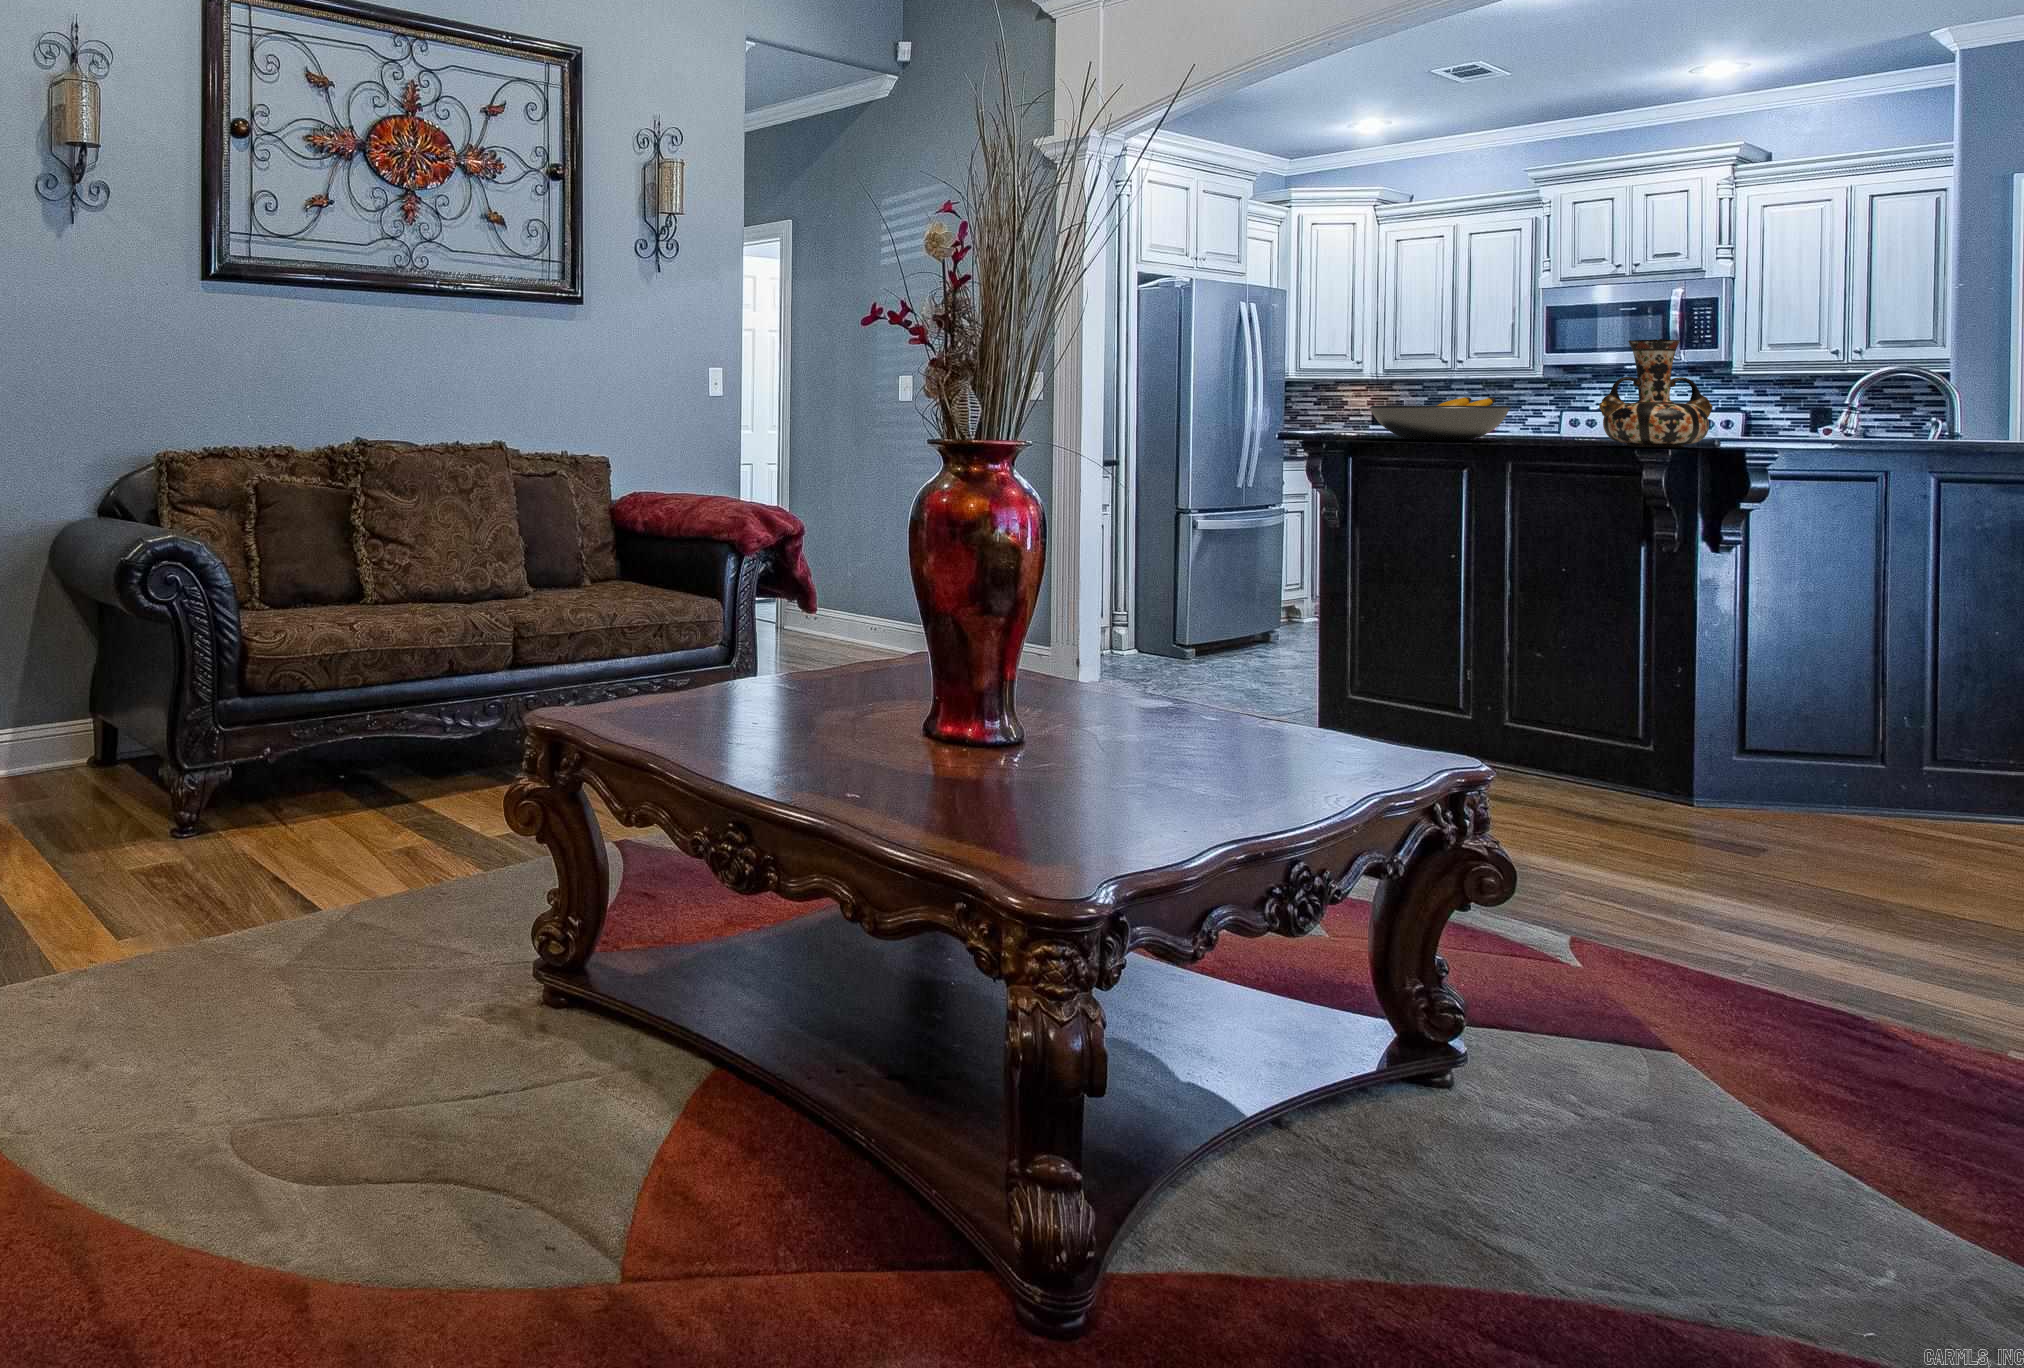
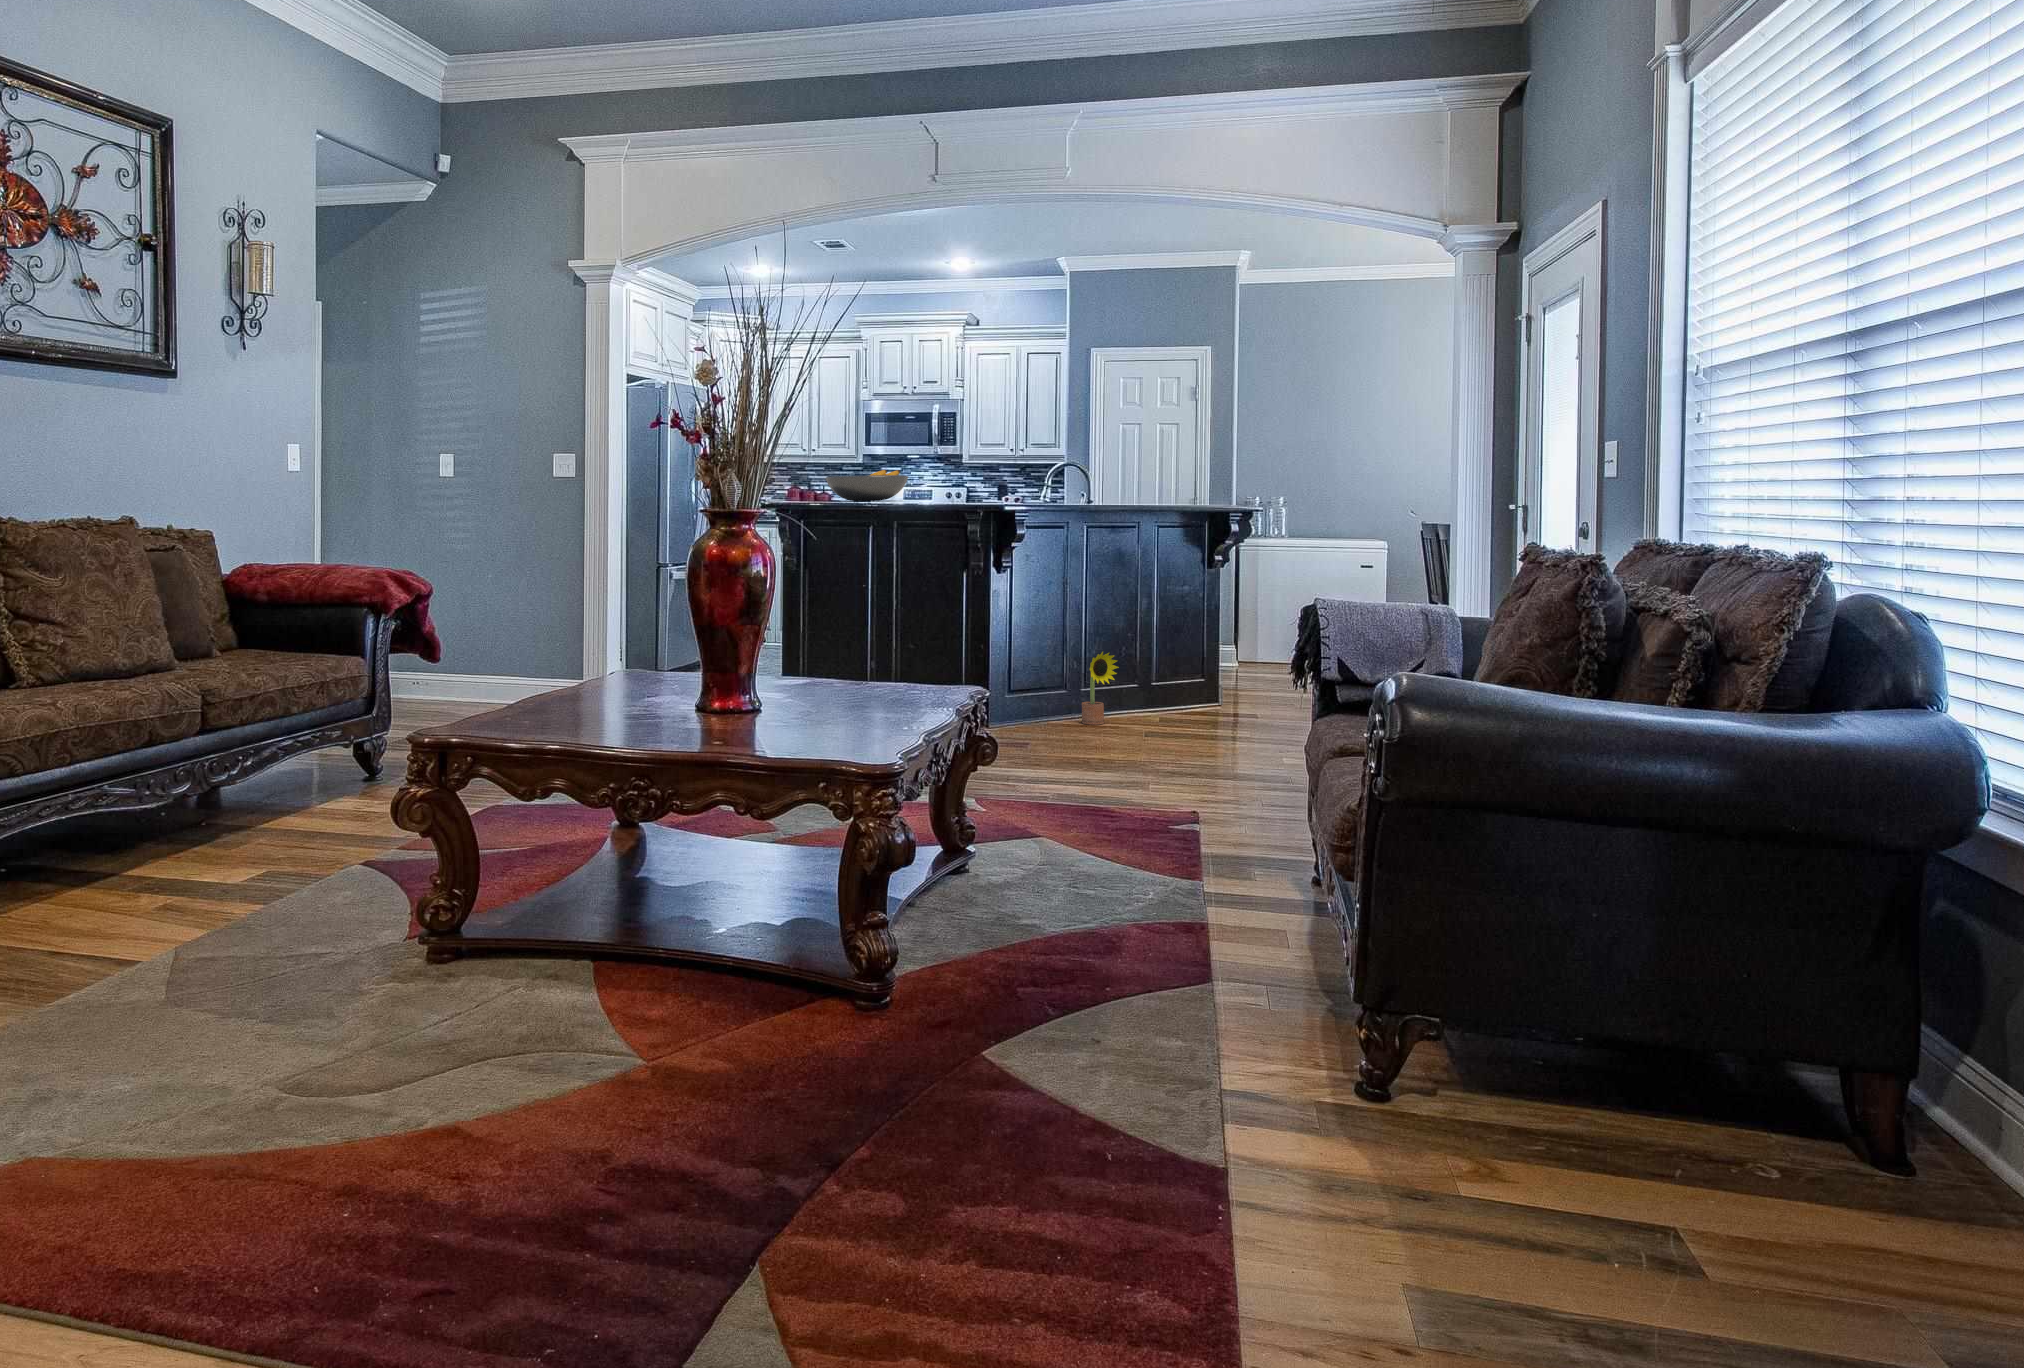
decorative vase: present [1599,339,1713,448] -> none [964,430,1019,500]
decorative plant: none [1853,706,1939,826] -> present [1082,652,1119,725]

